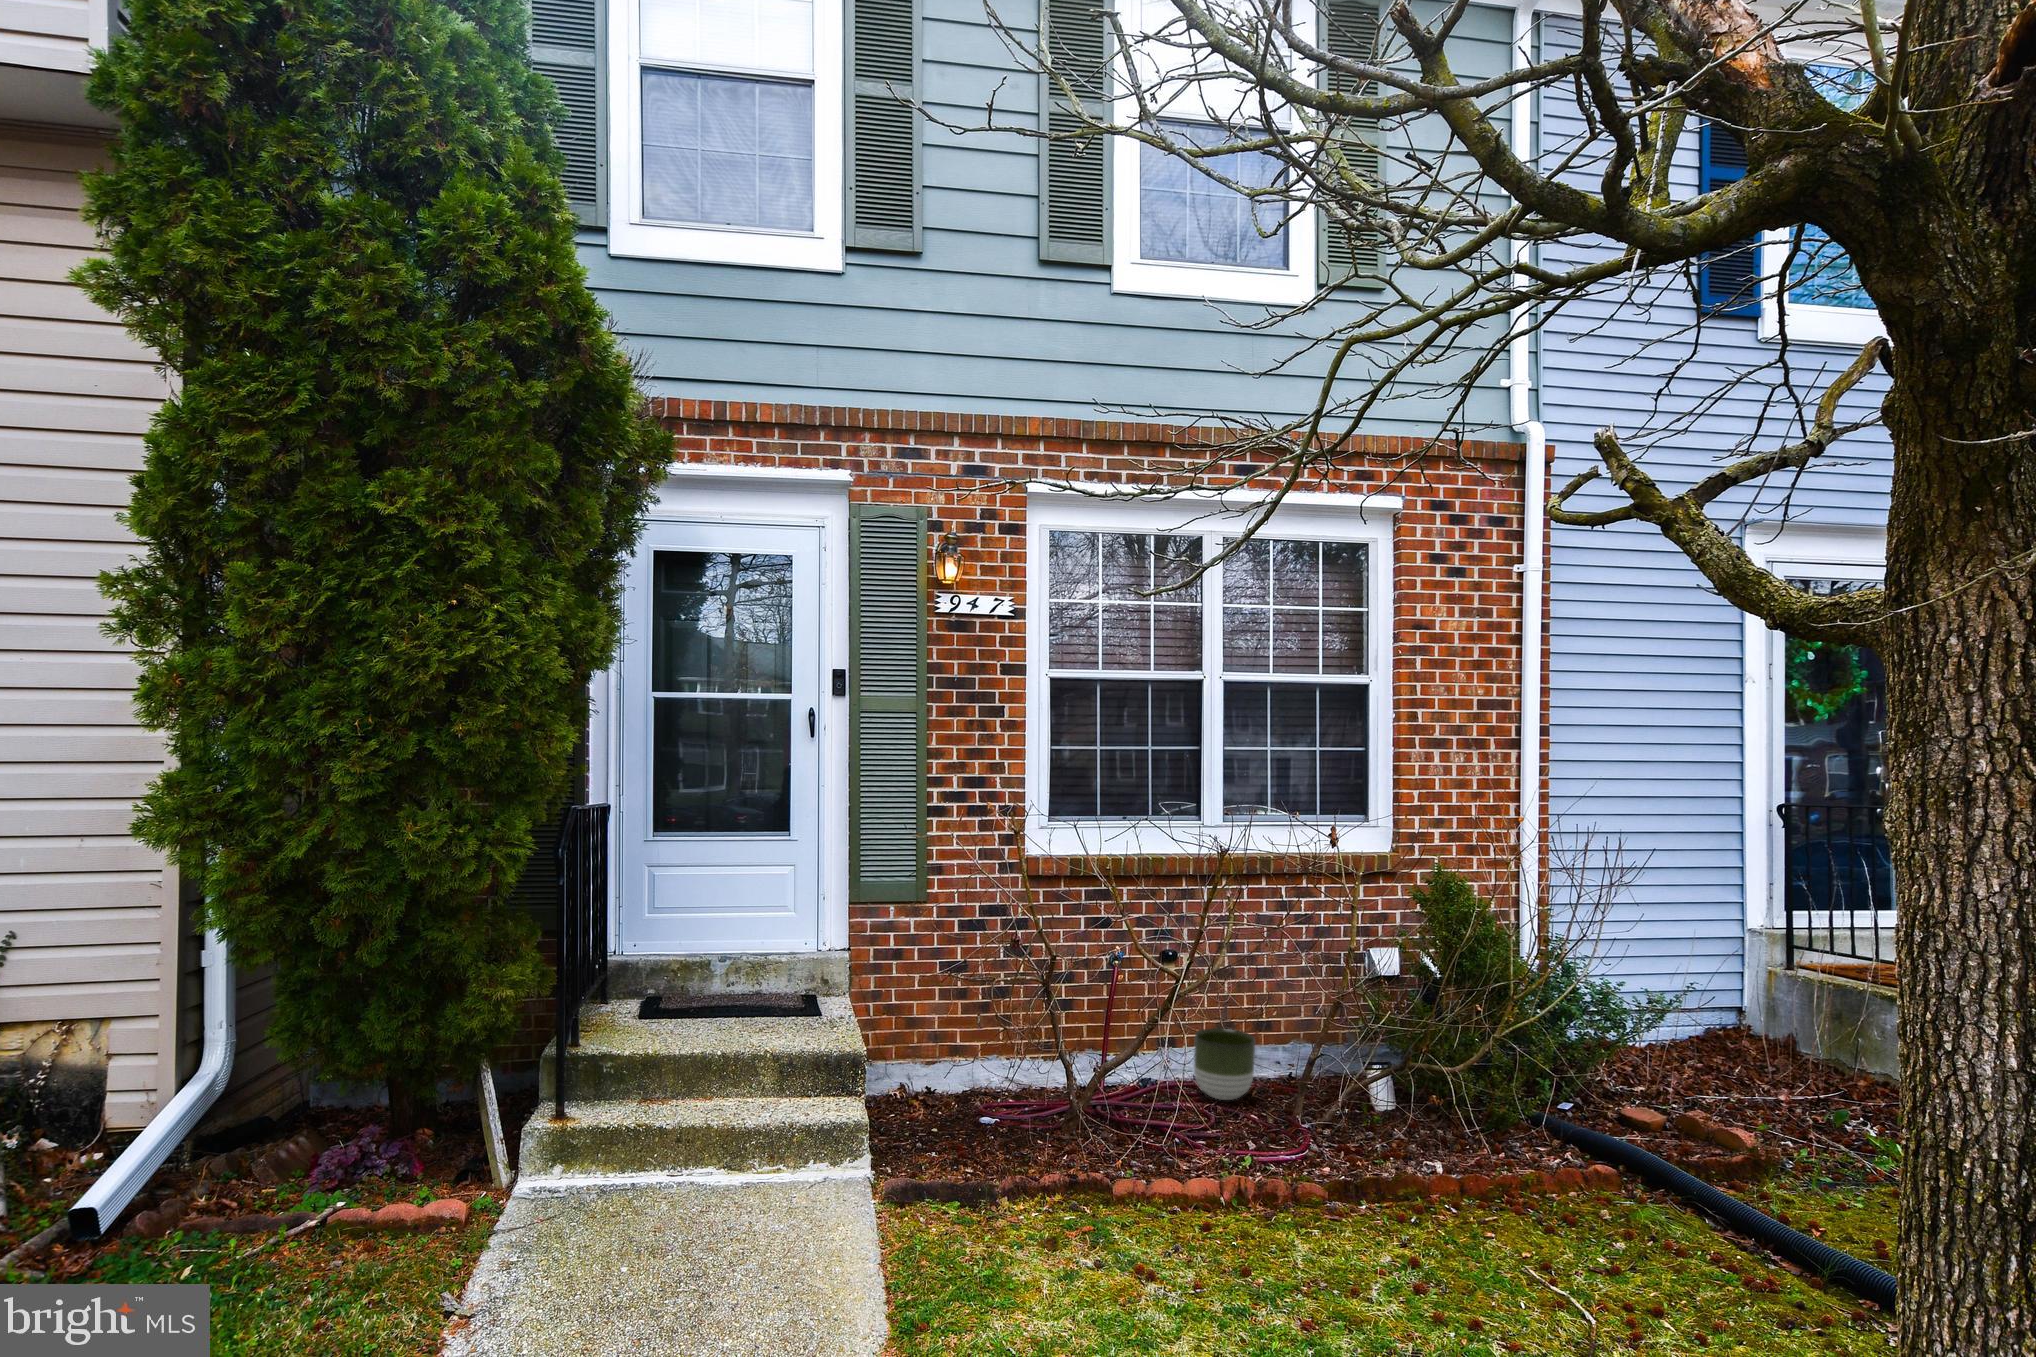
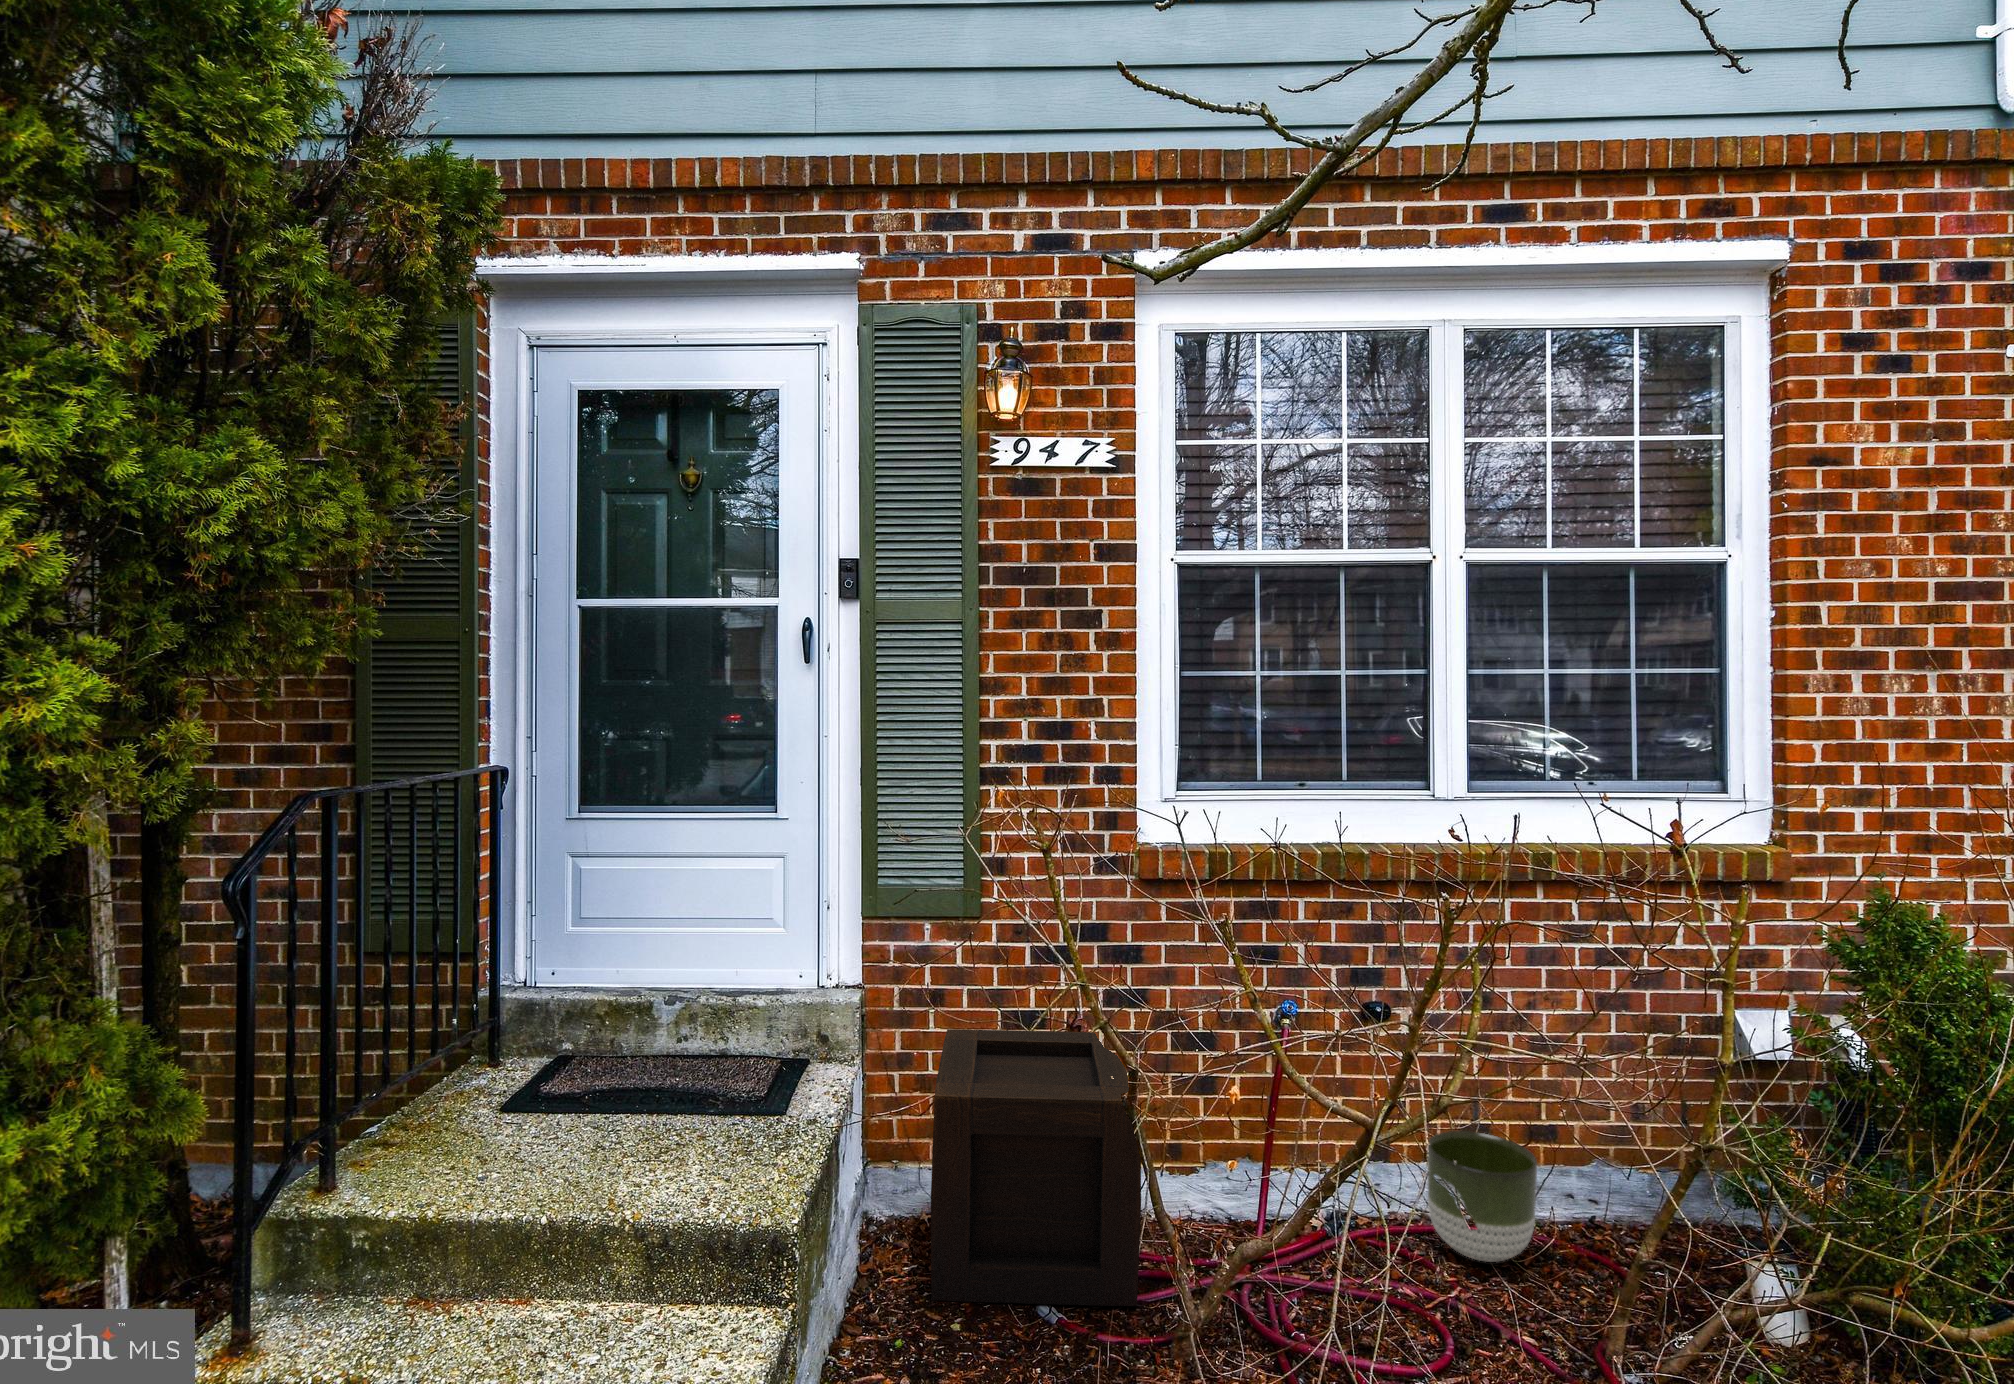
wooden crate: none [899,976,1036,1131] -> present [931,1029,1141,1306]

